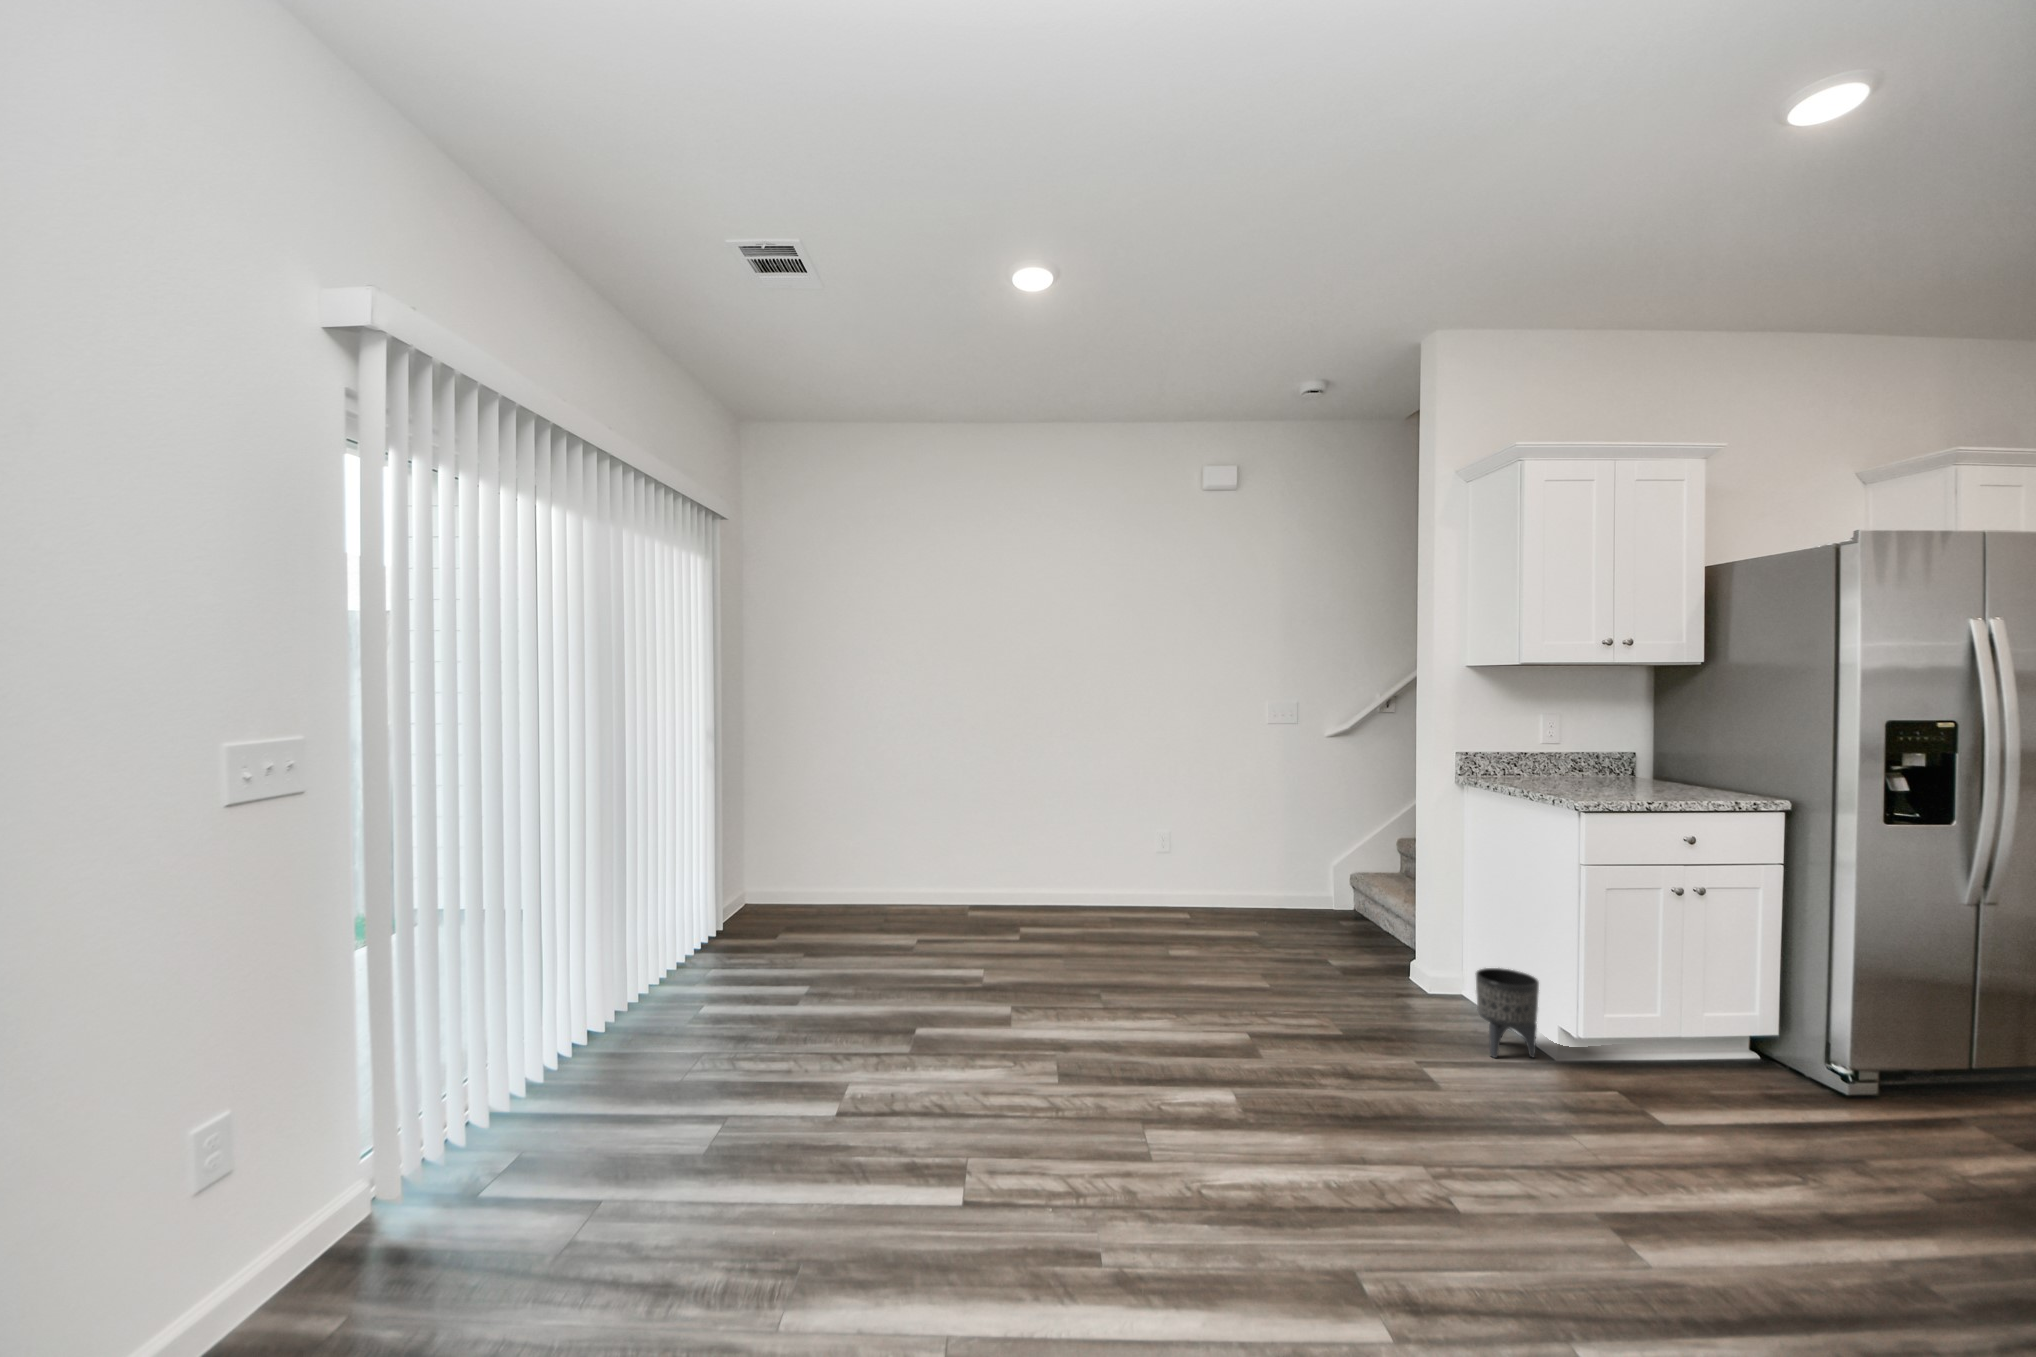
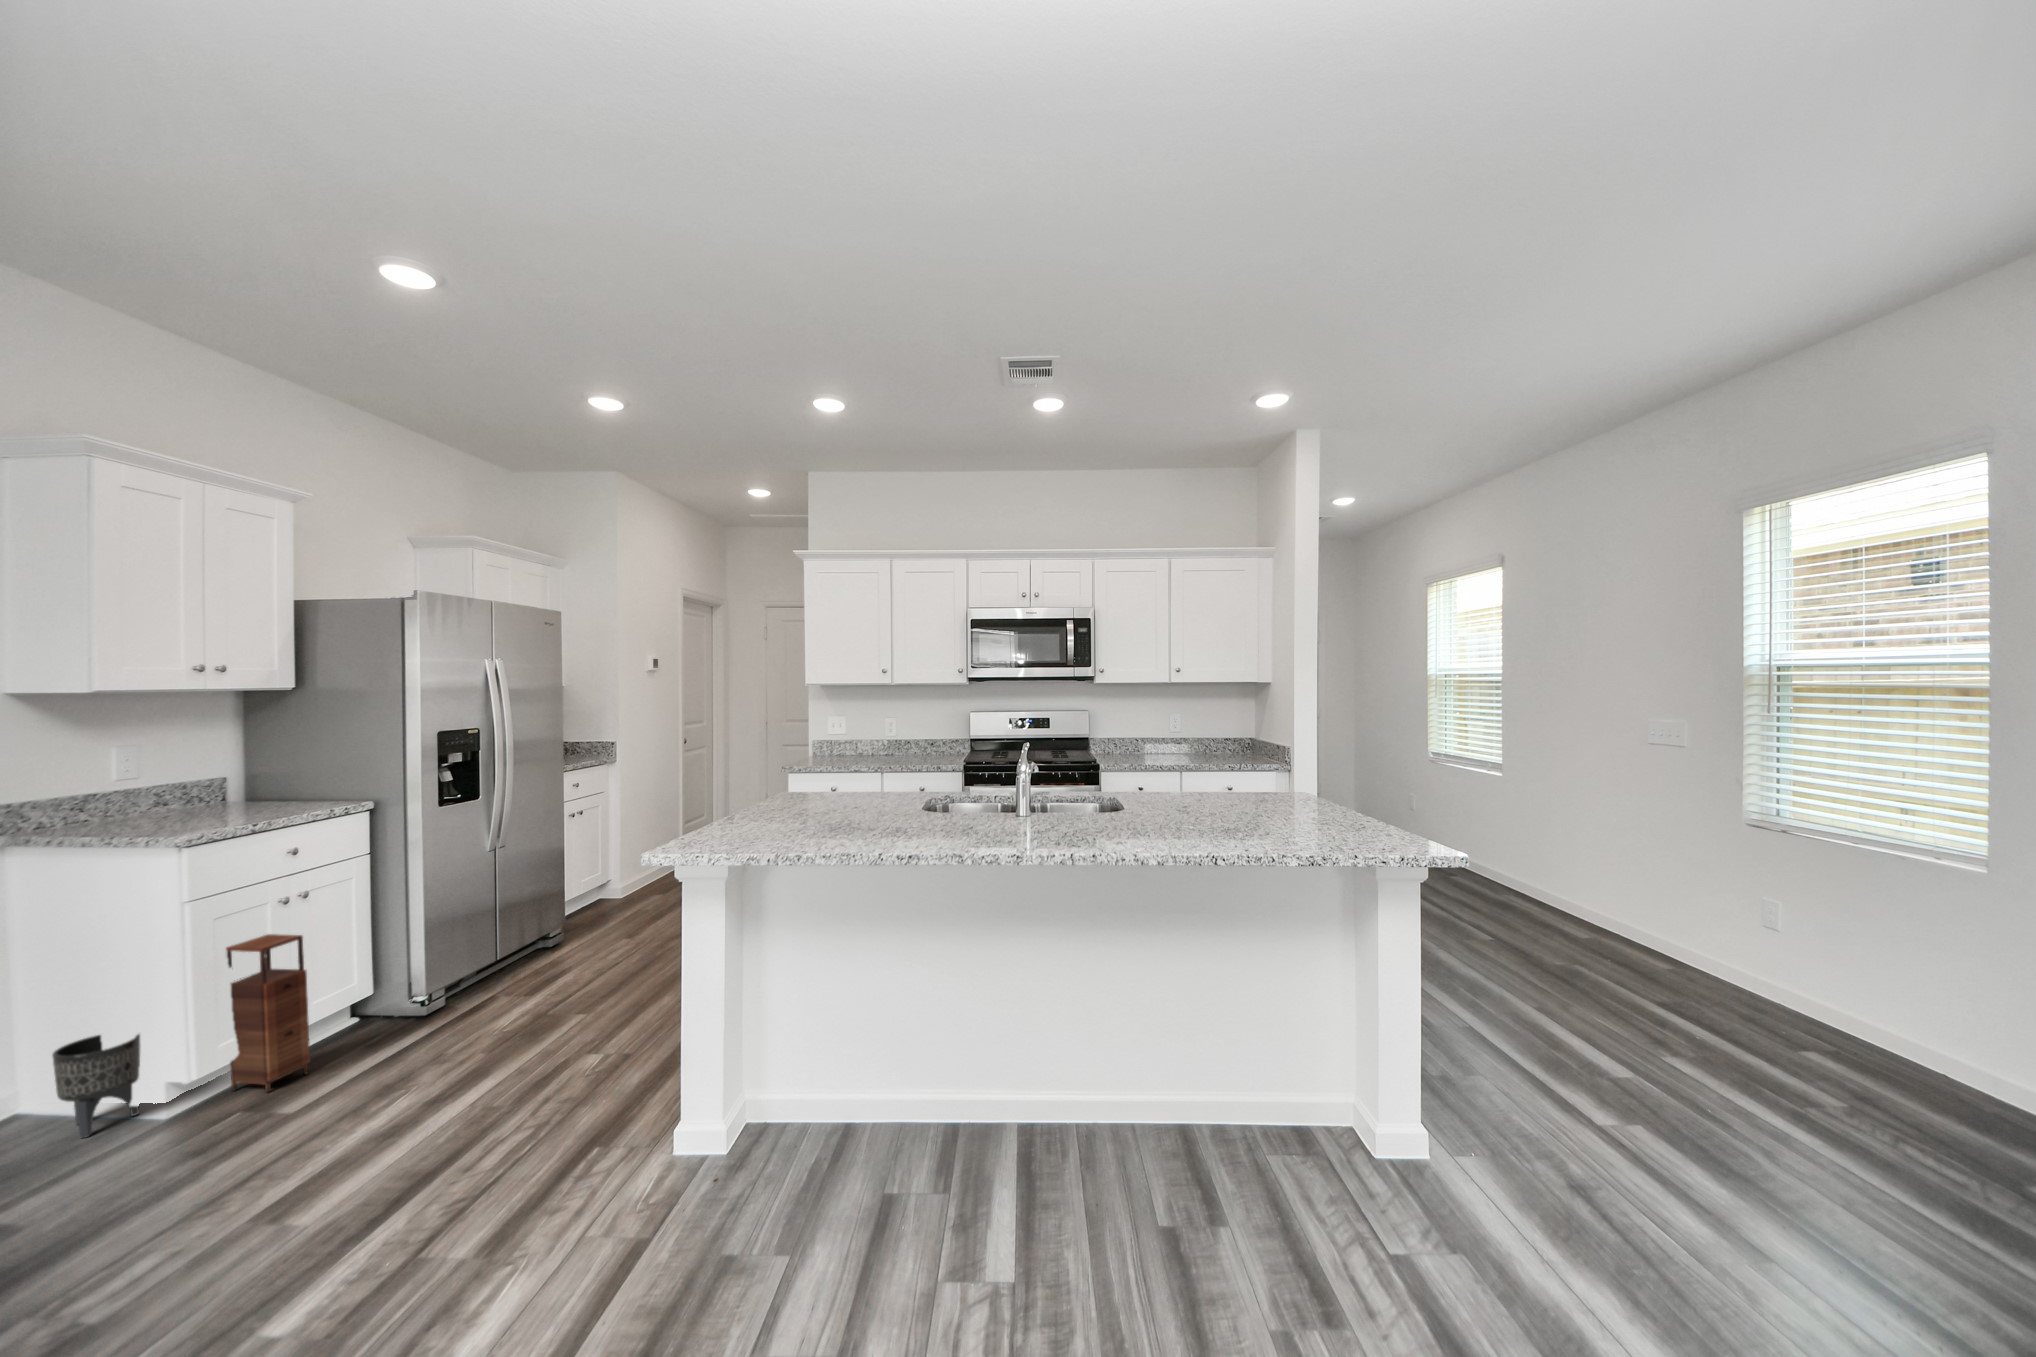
storage cabinet: none [1613,925,1694,1097] -> present [226,934,310,1093]

